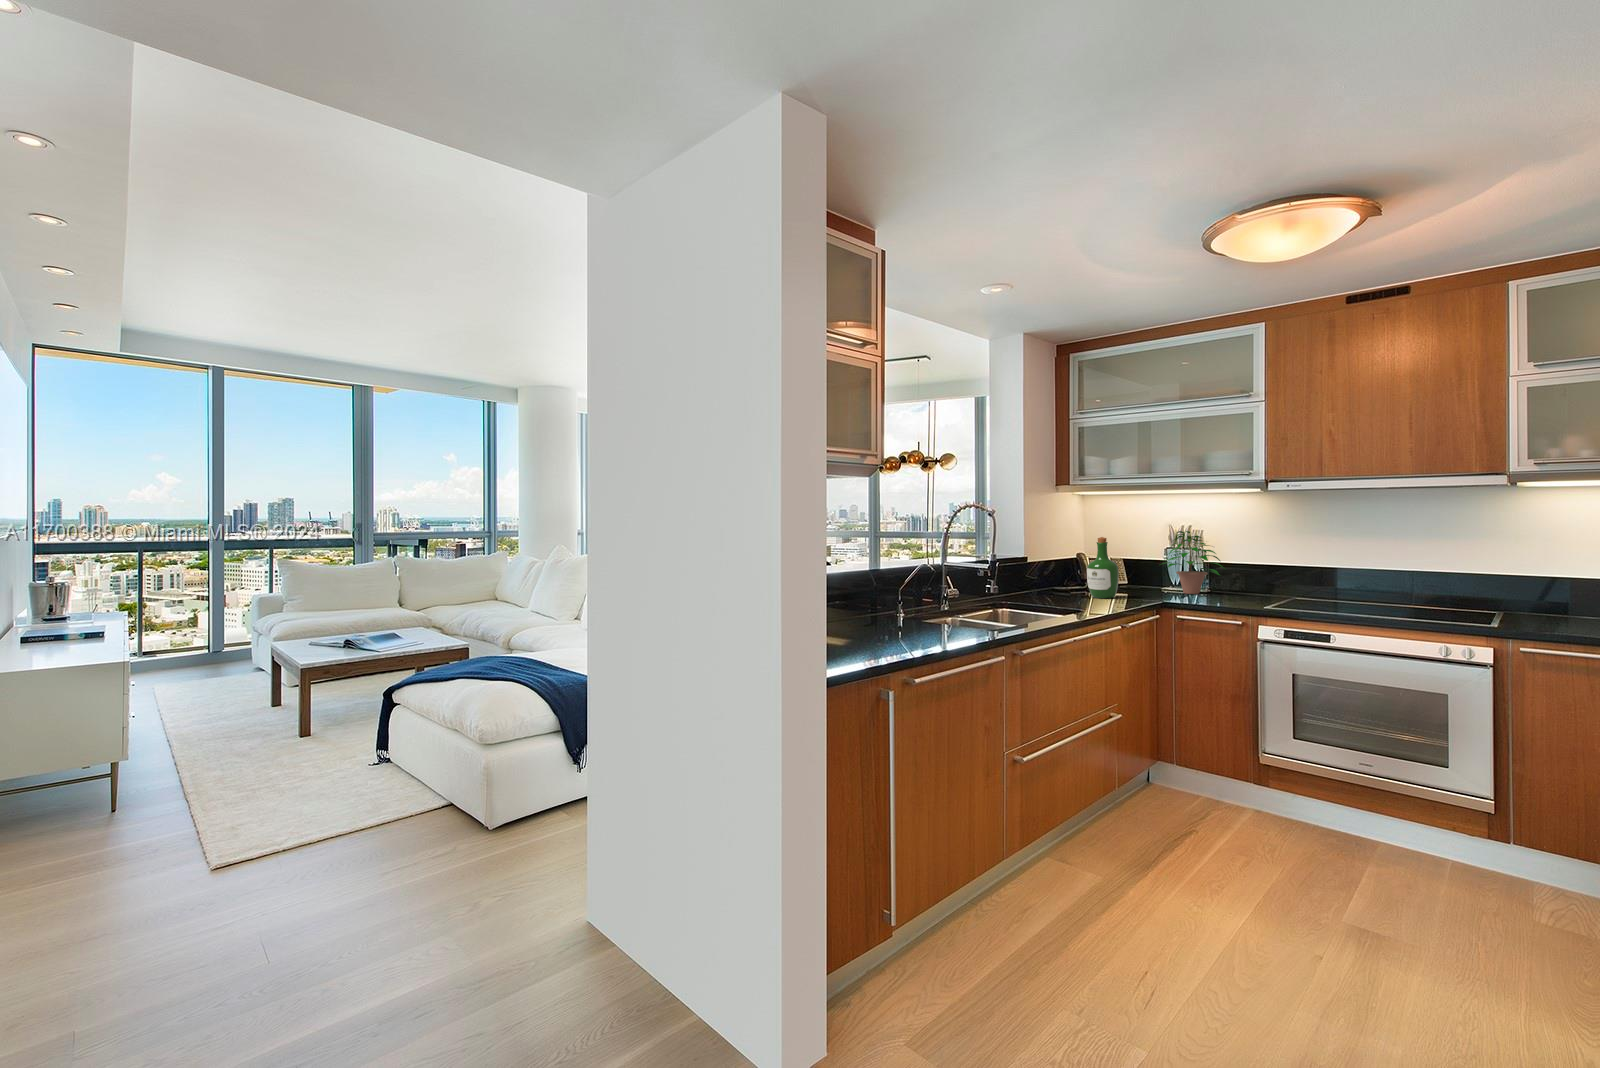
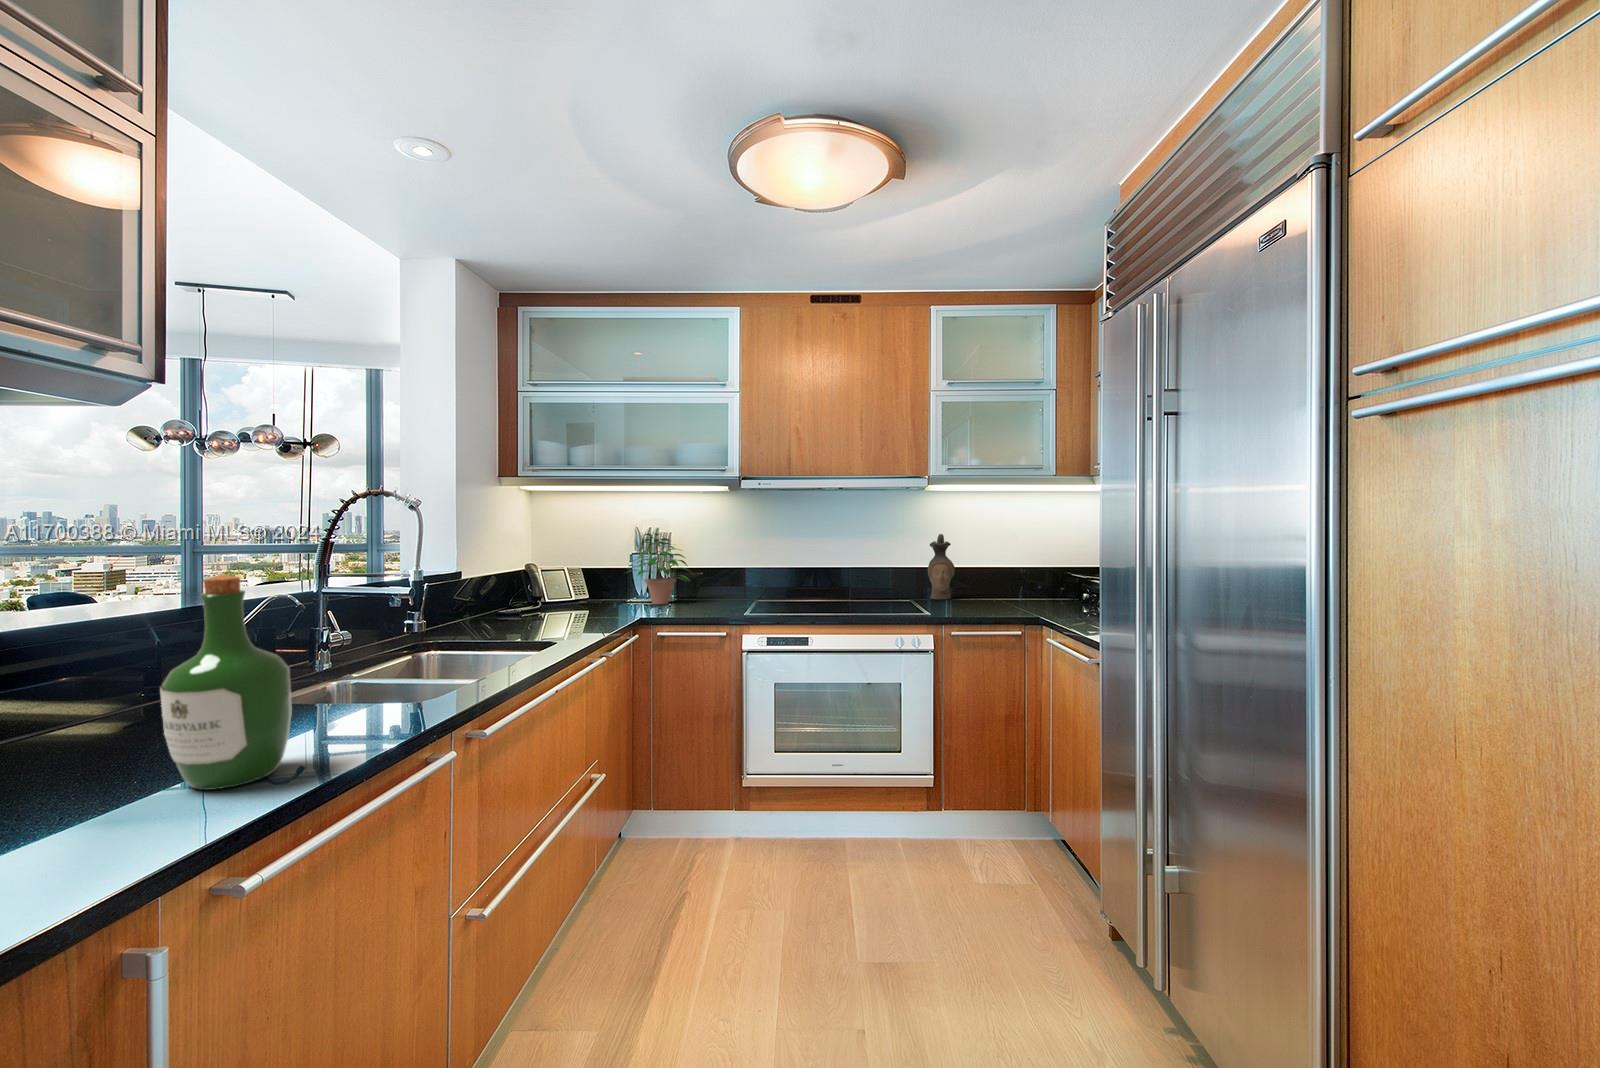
wine bottle: present [1087,537,1119,598] -> present [160,574,292,790]
ceramic pitcher: none [1524,537,1567,613] -> present [928,534,955,599]

